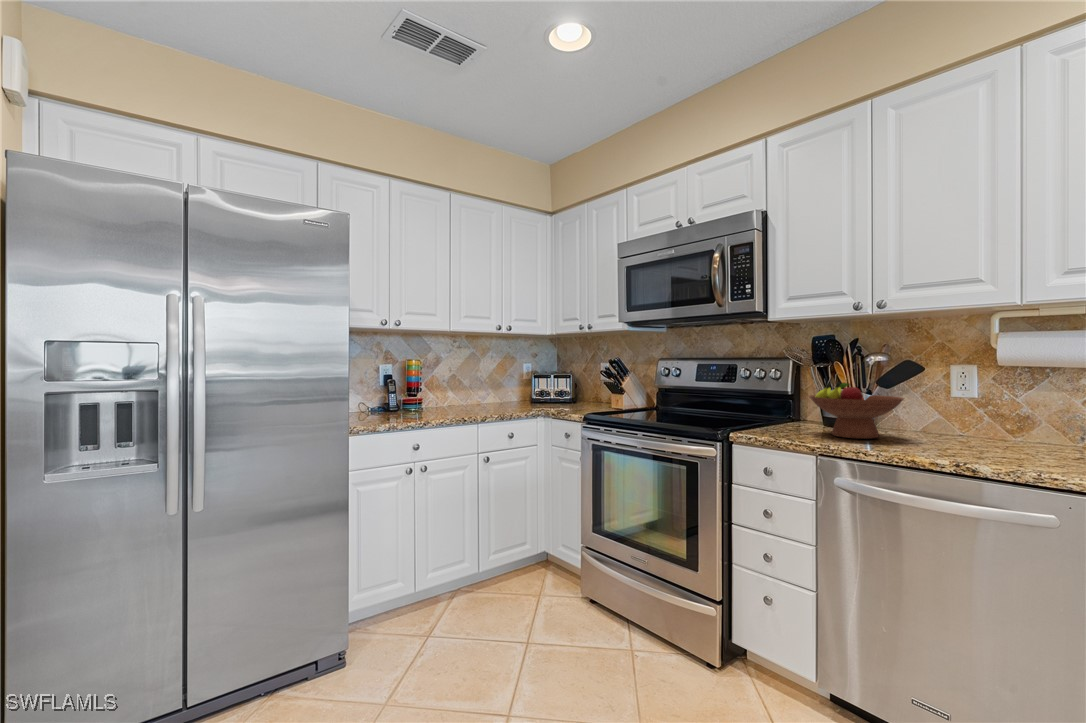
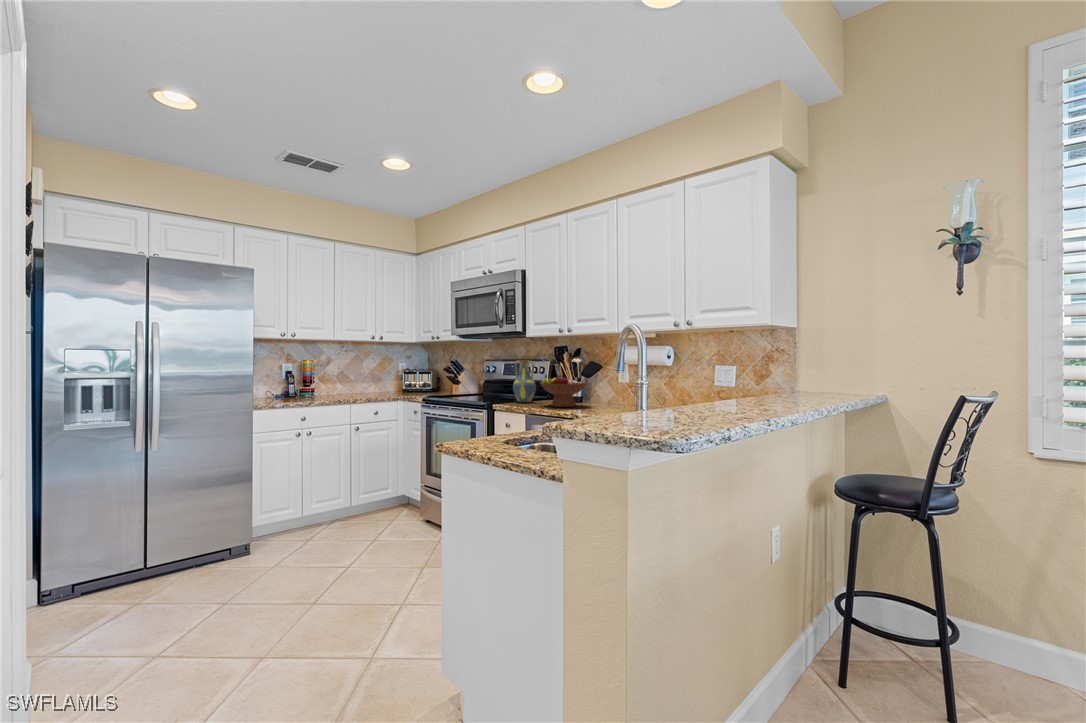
vase: none [743,358,783,427] -> present [513,360,536,402]

